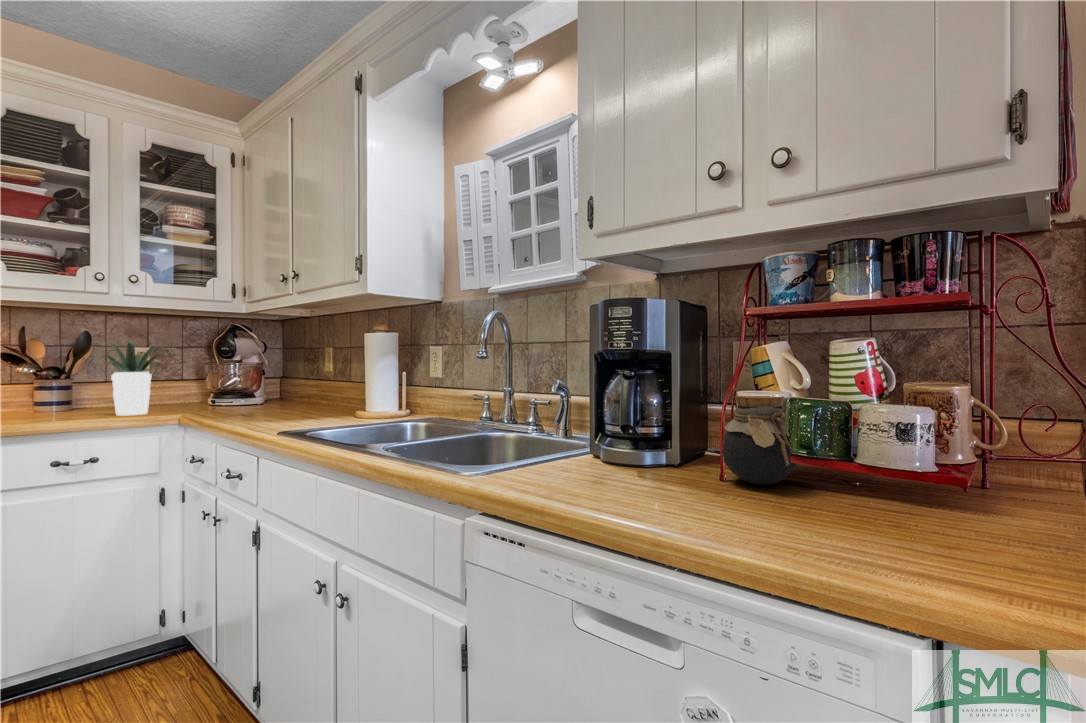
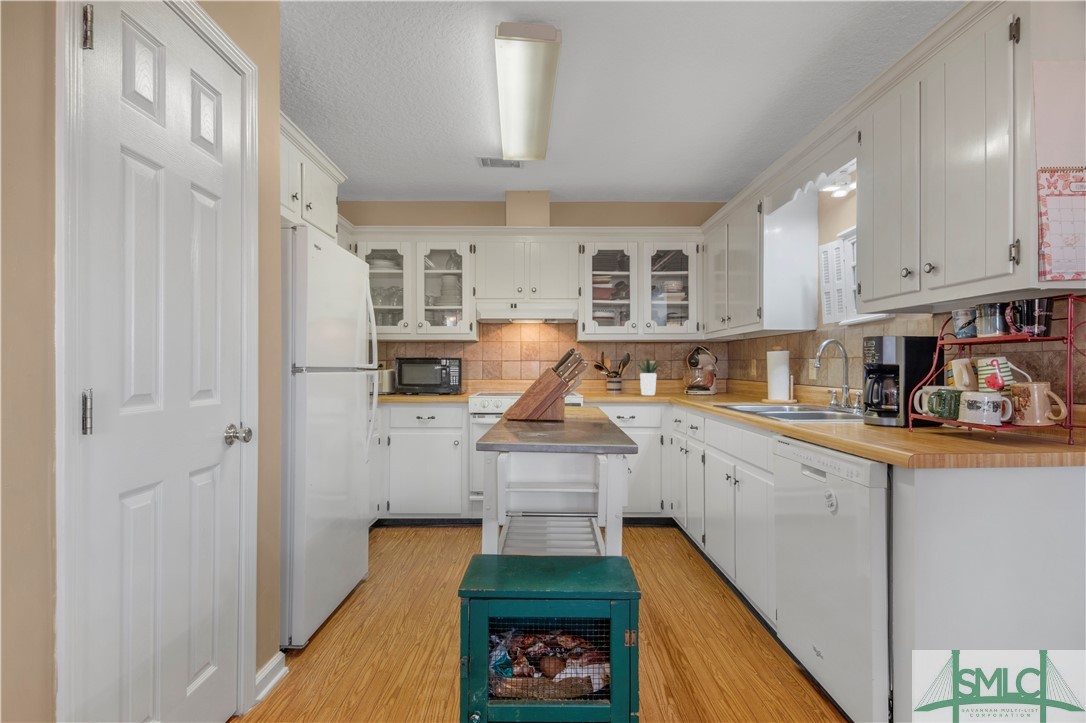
jar: present [723,396,797,485] -> none [908,387,957,434]

